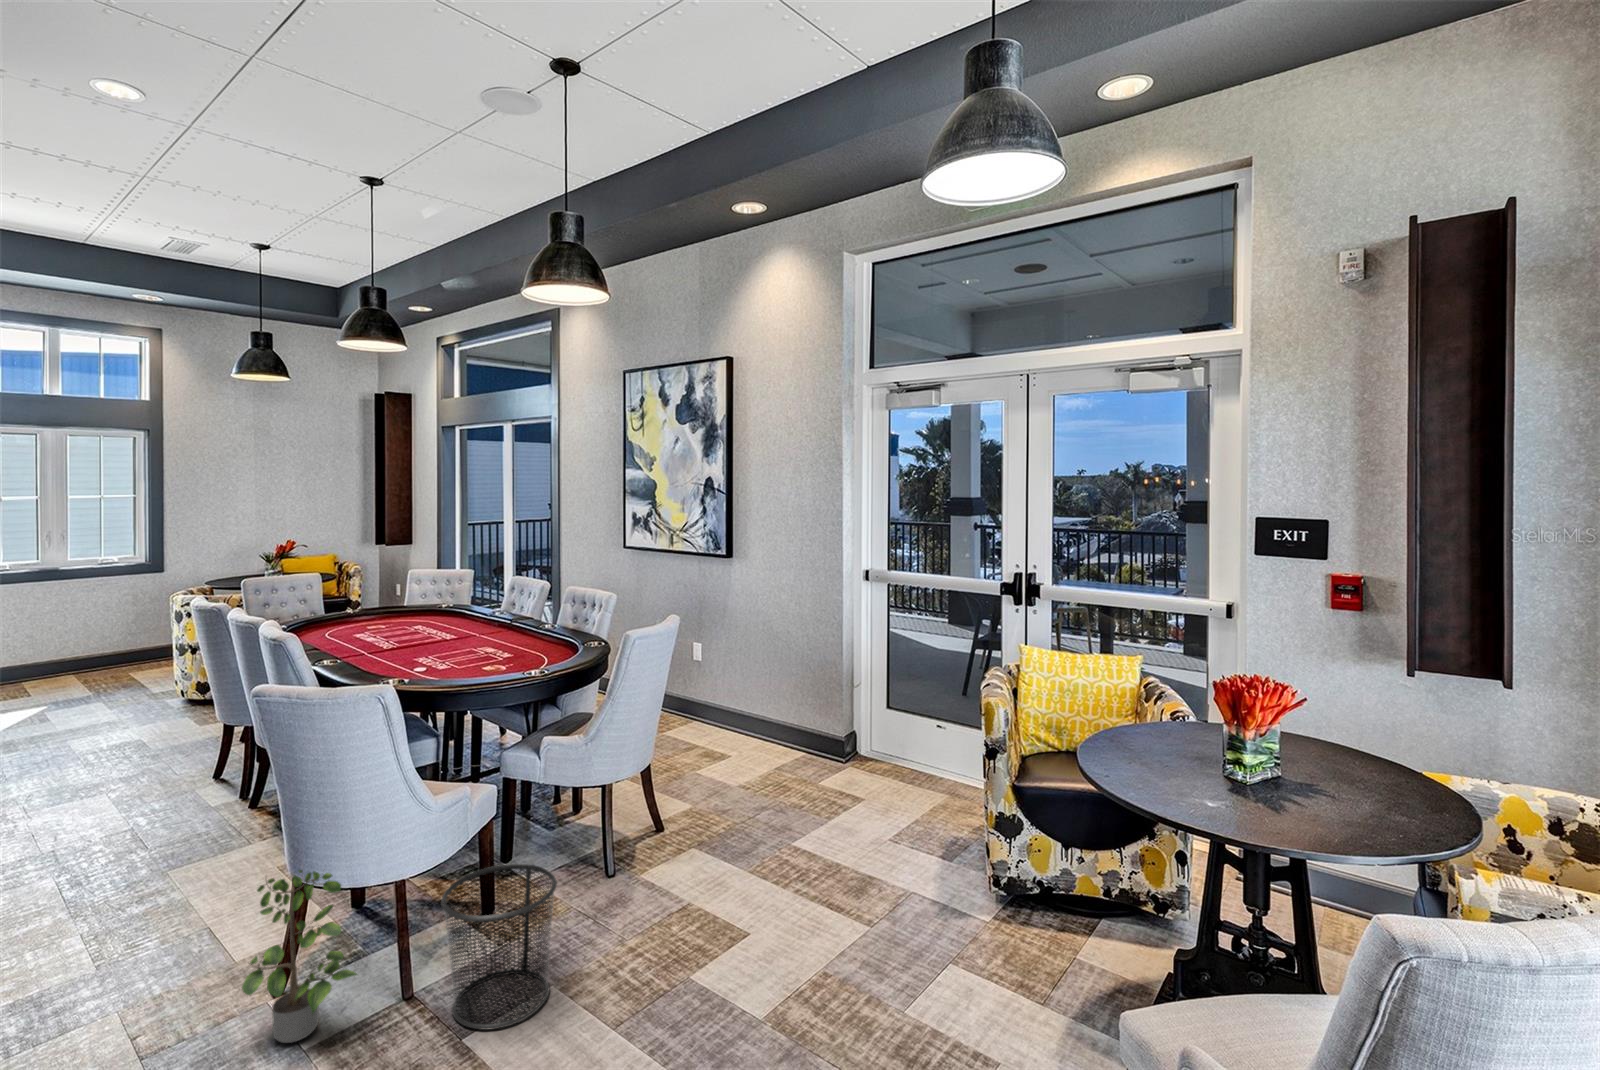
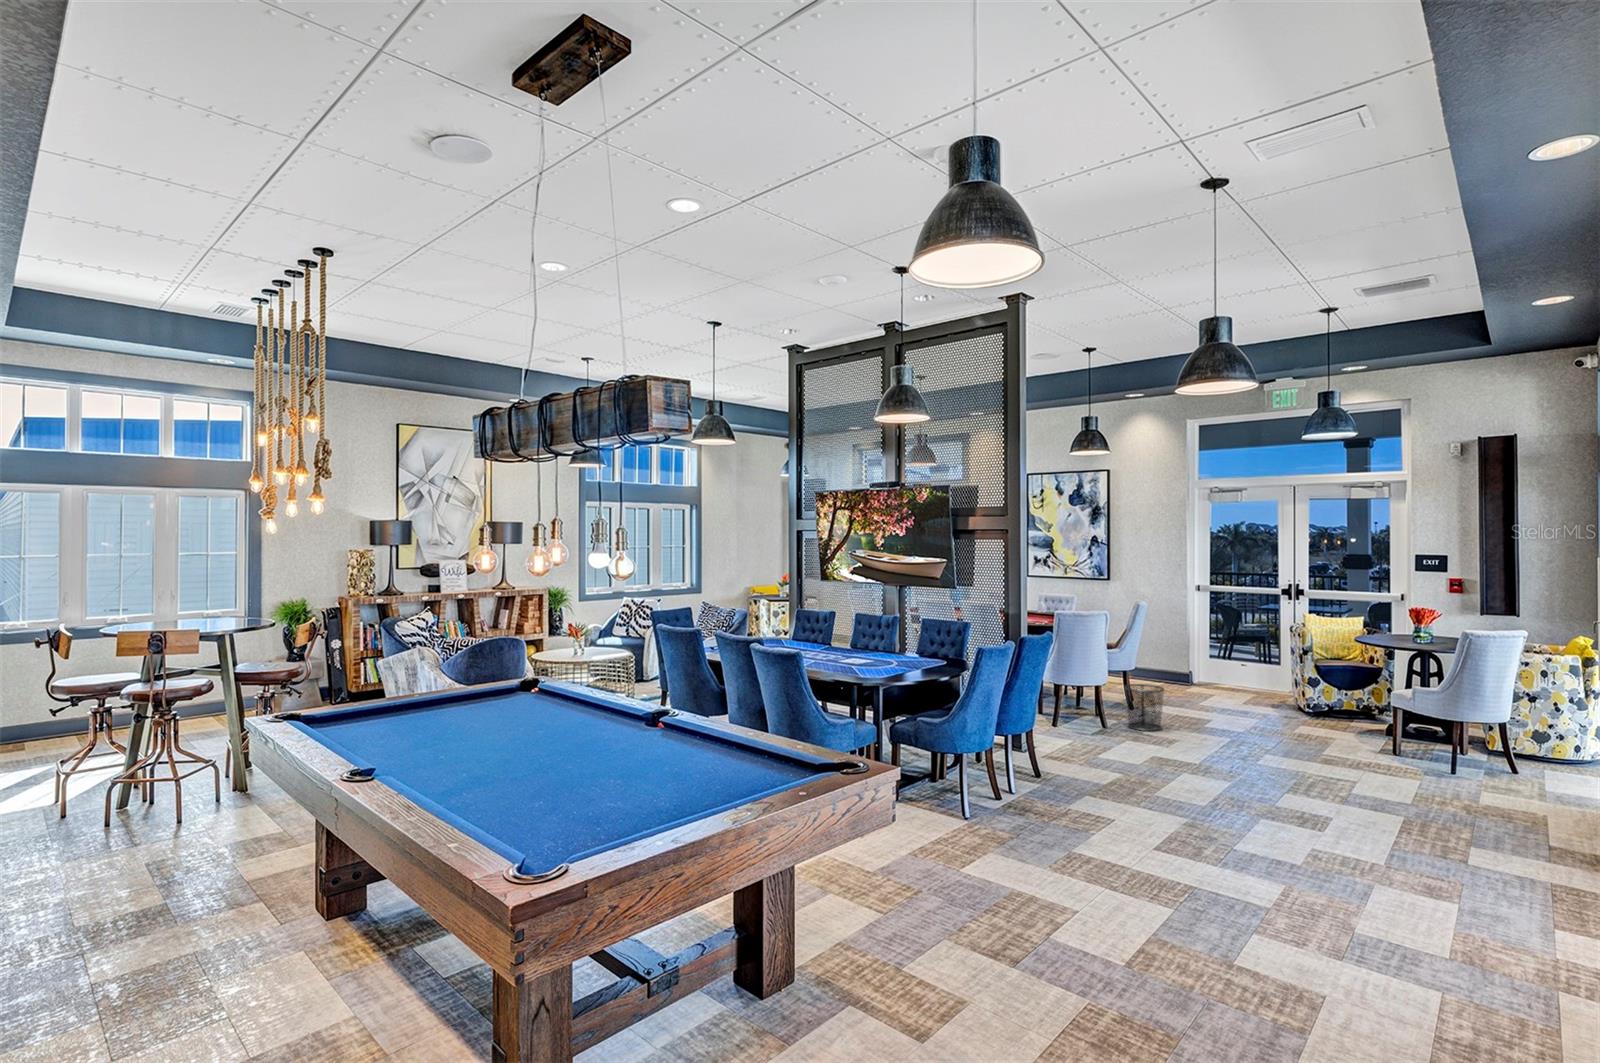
potted plant: present [242,870,358,1043] -> none [1074,674,1110,731]

